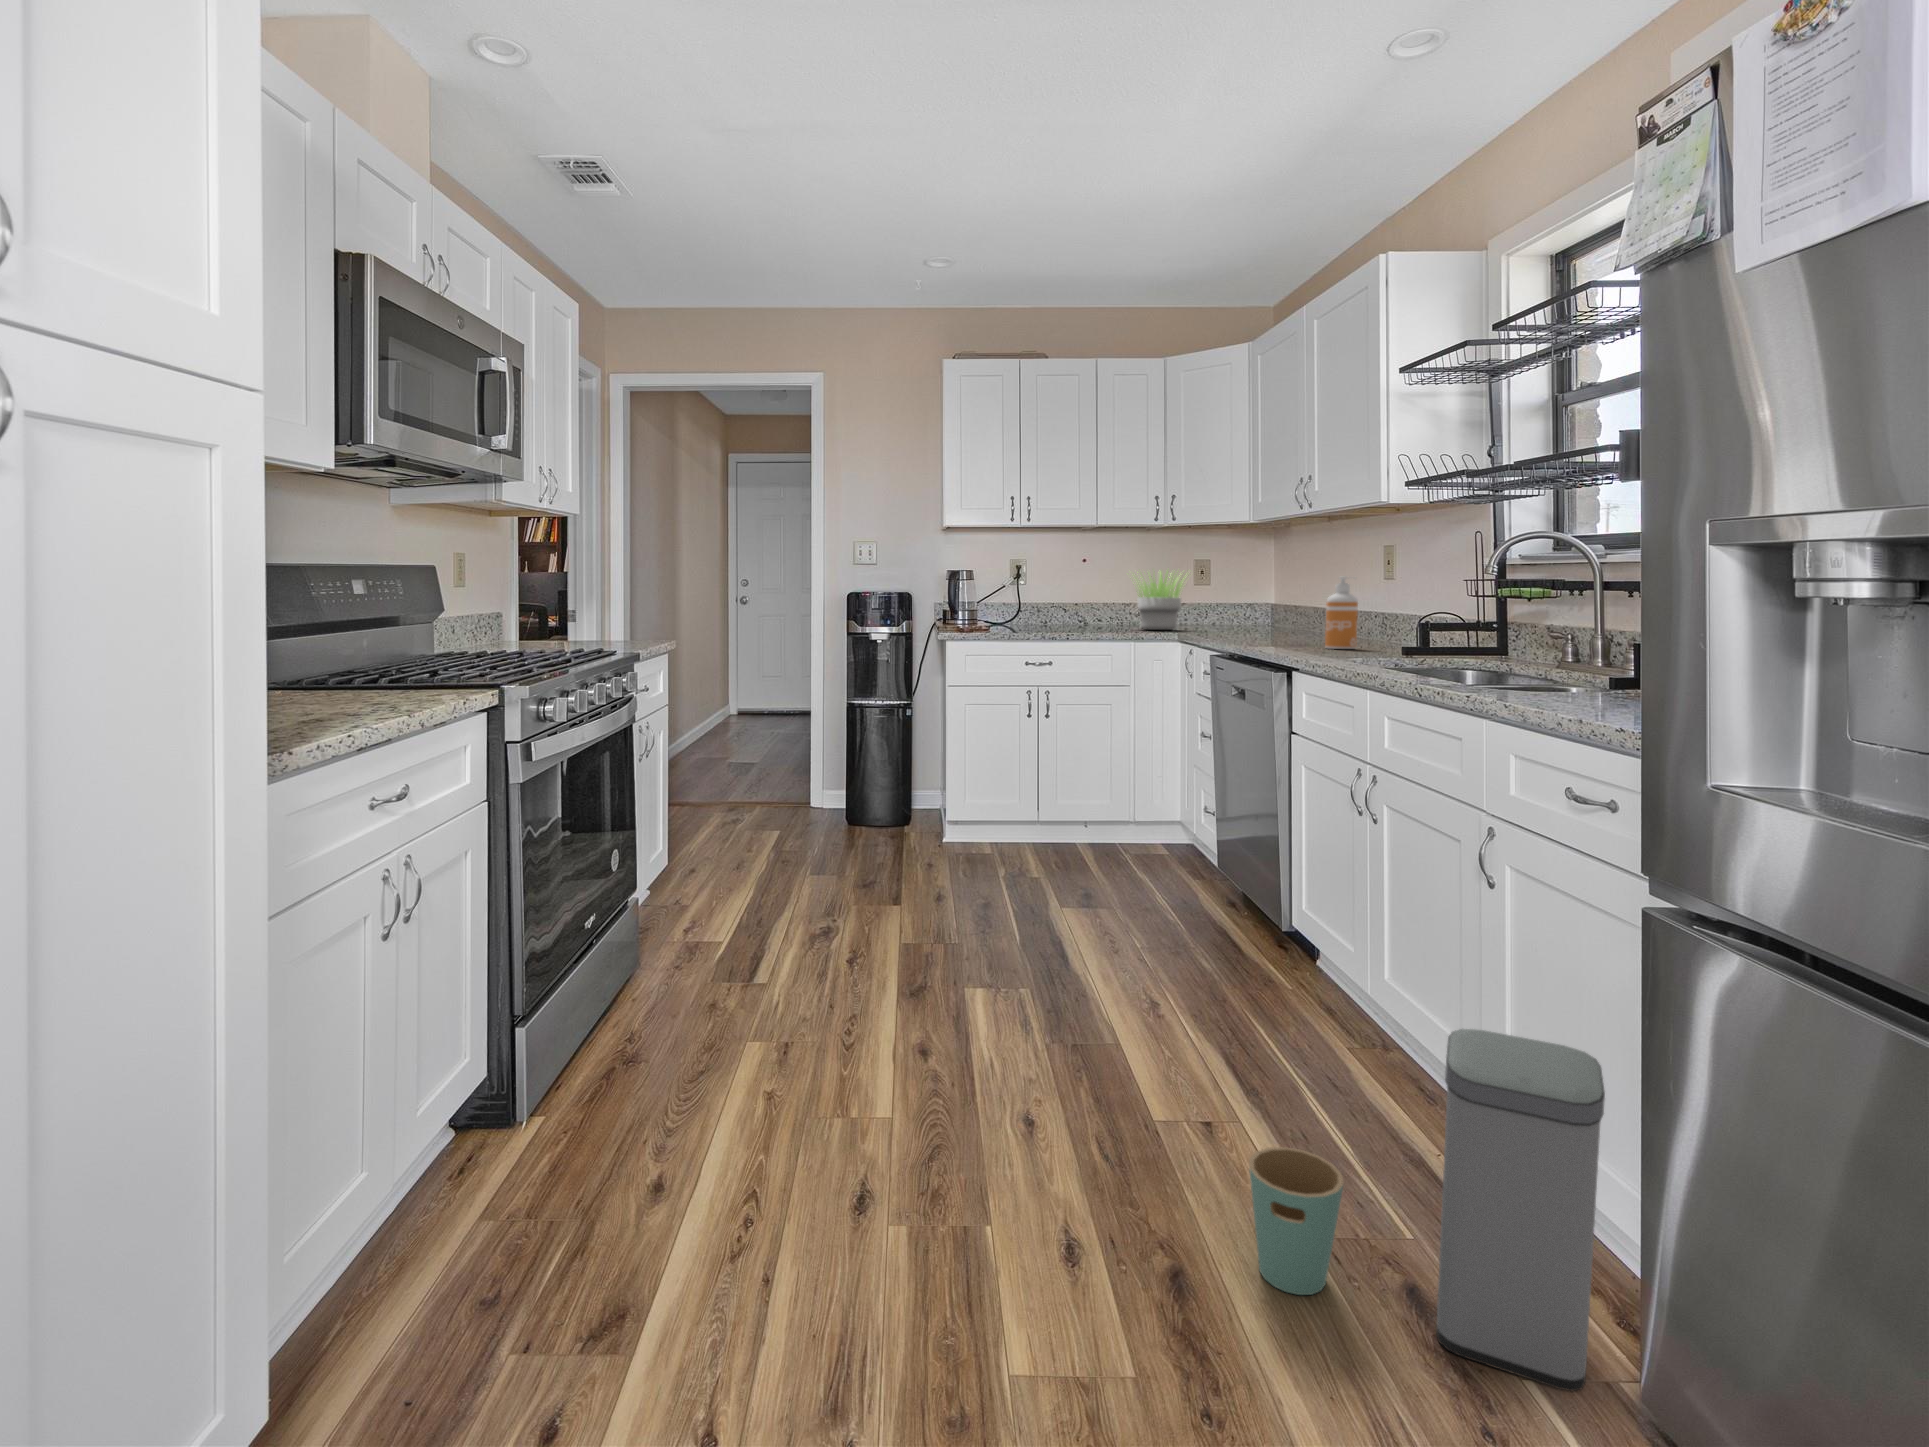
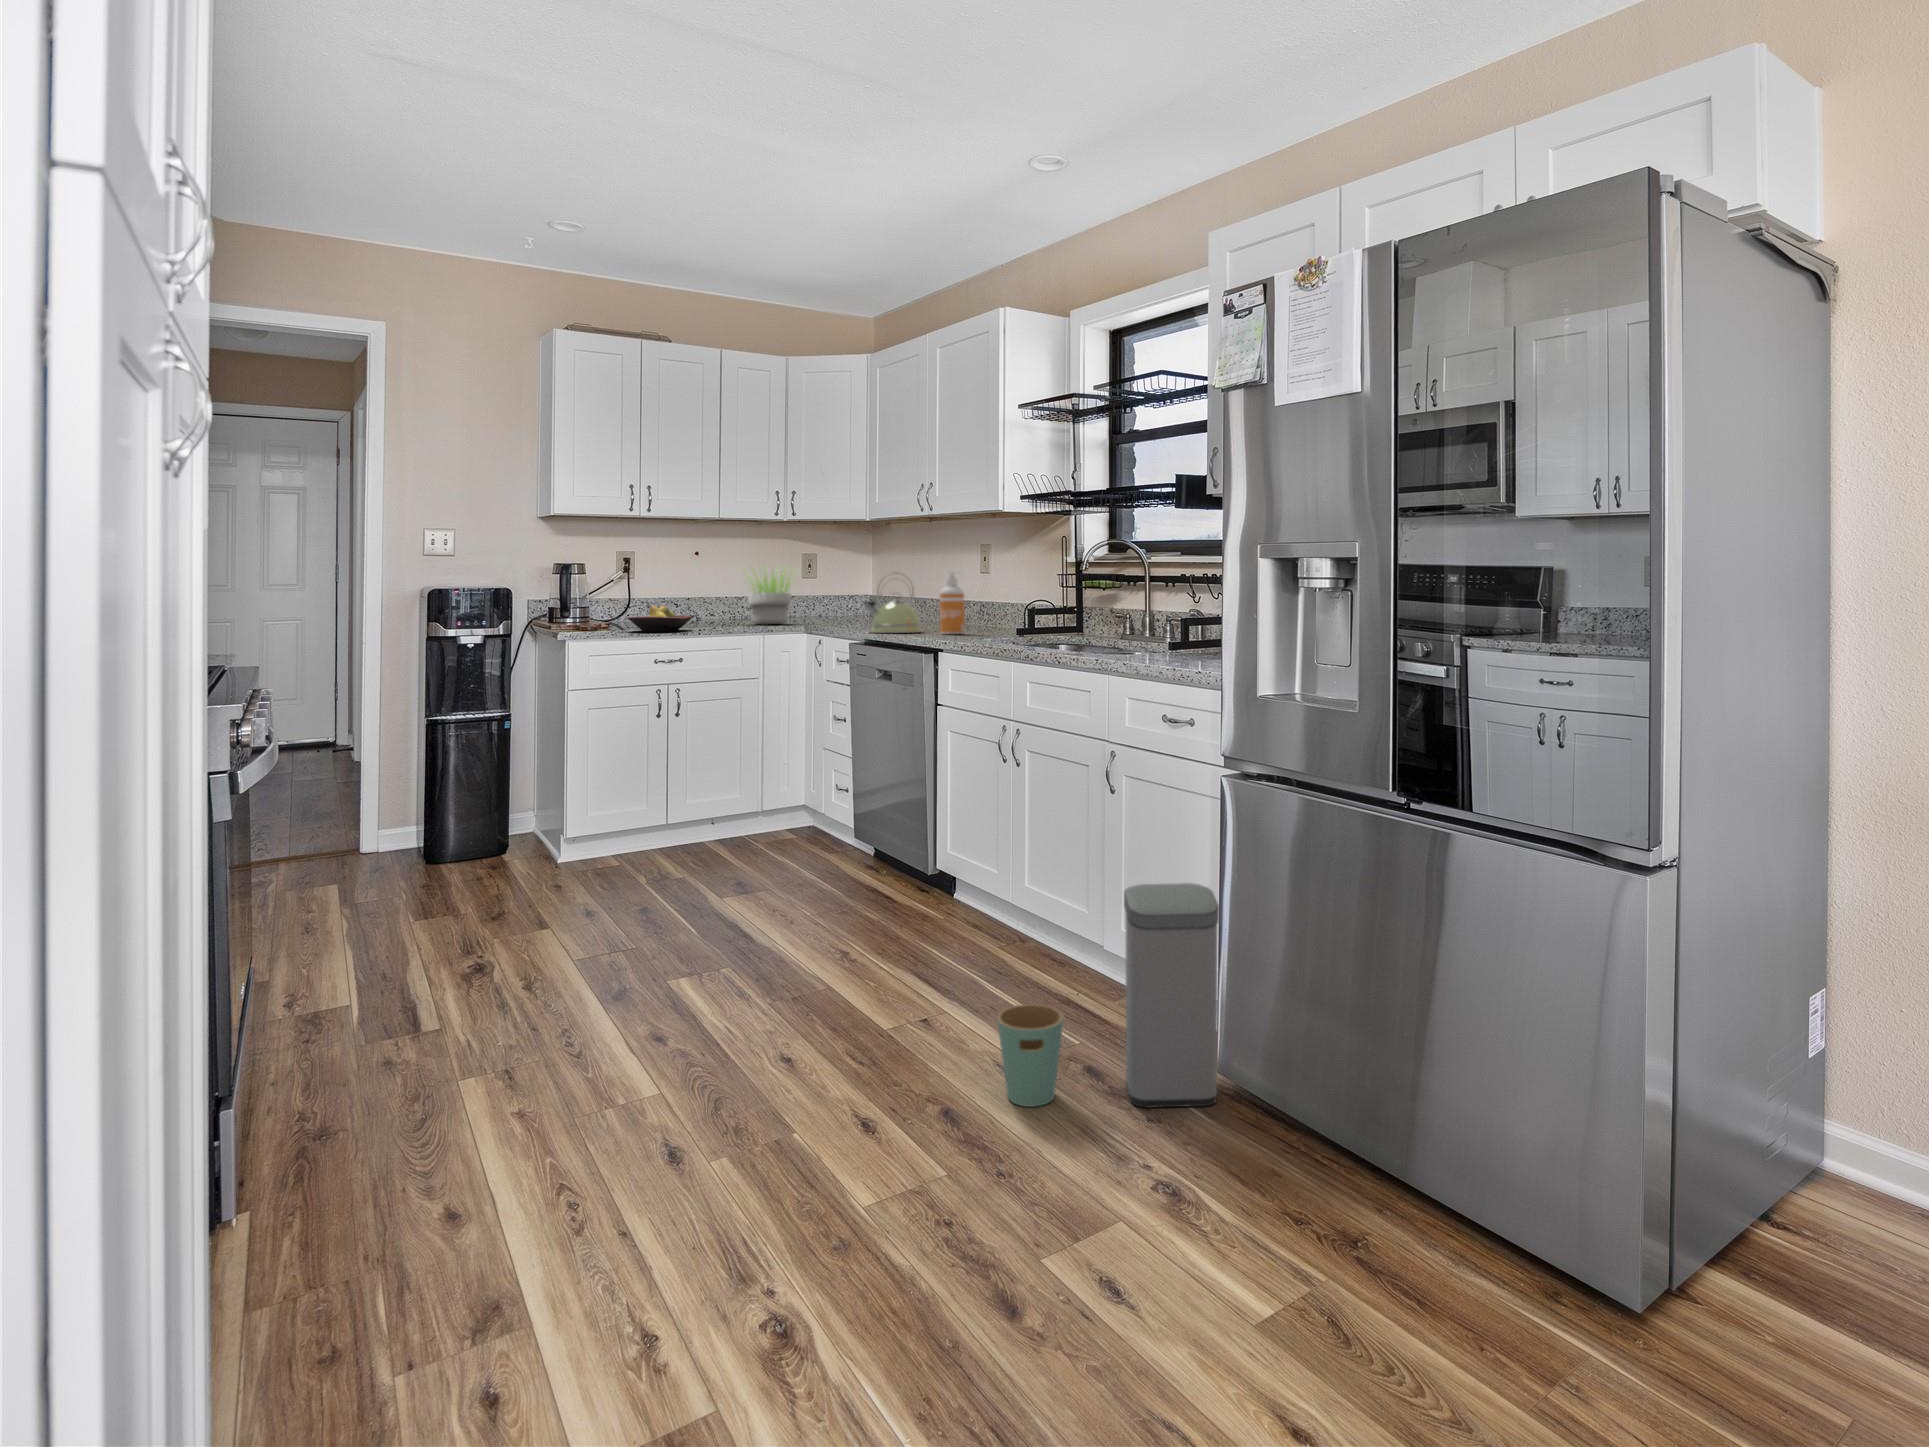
kettle: none [1238,577,1308,645] -> present [864,580,922,633]
fruit bowl: none [1004,610,1068,635] -> present [628,605,692,632]

